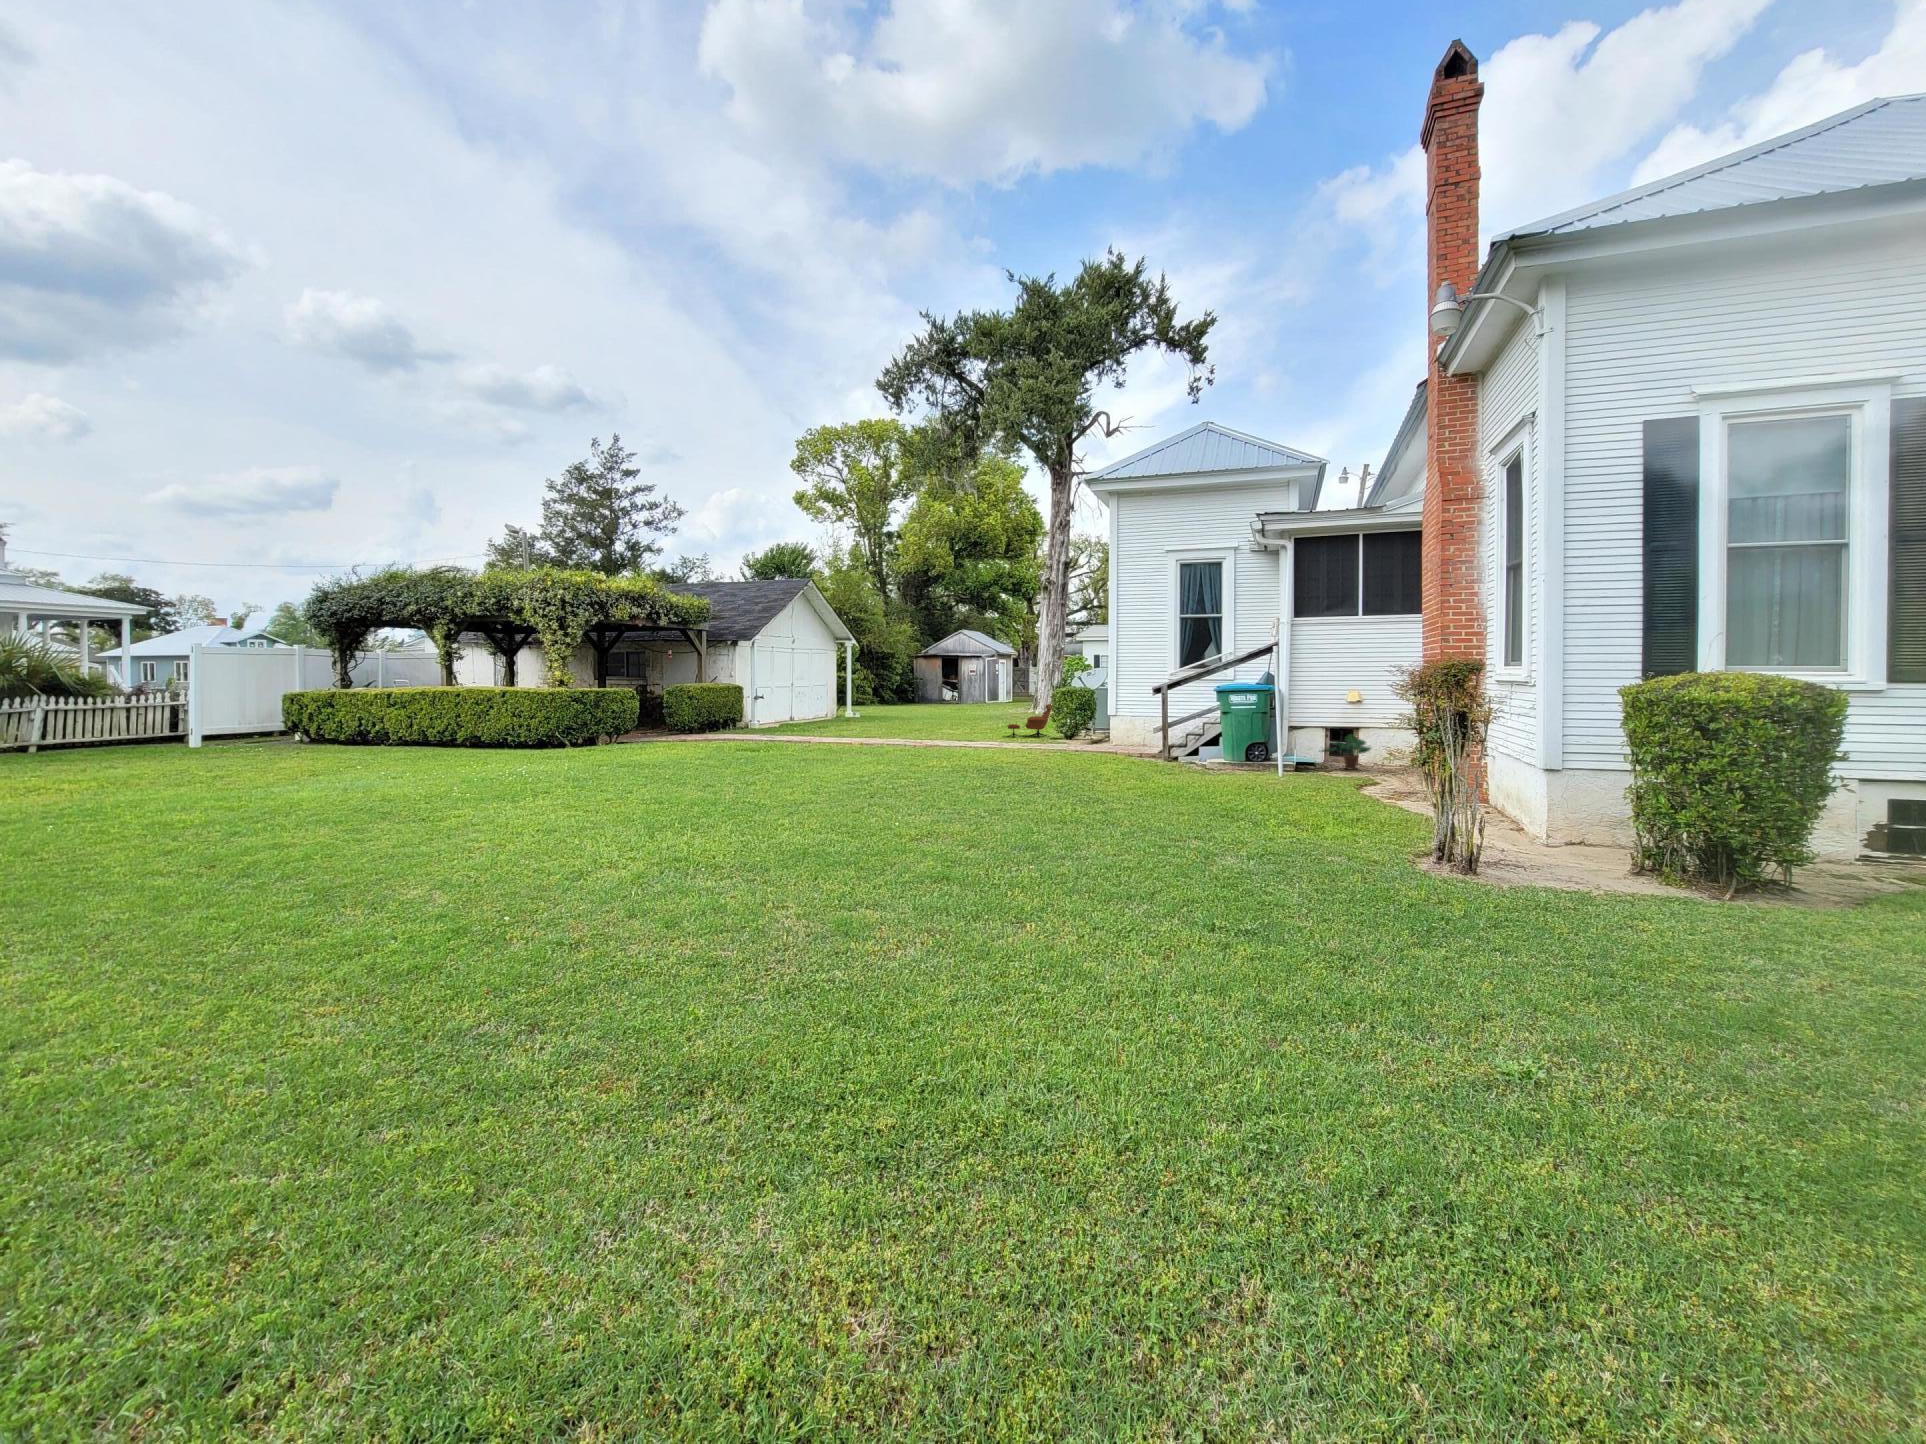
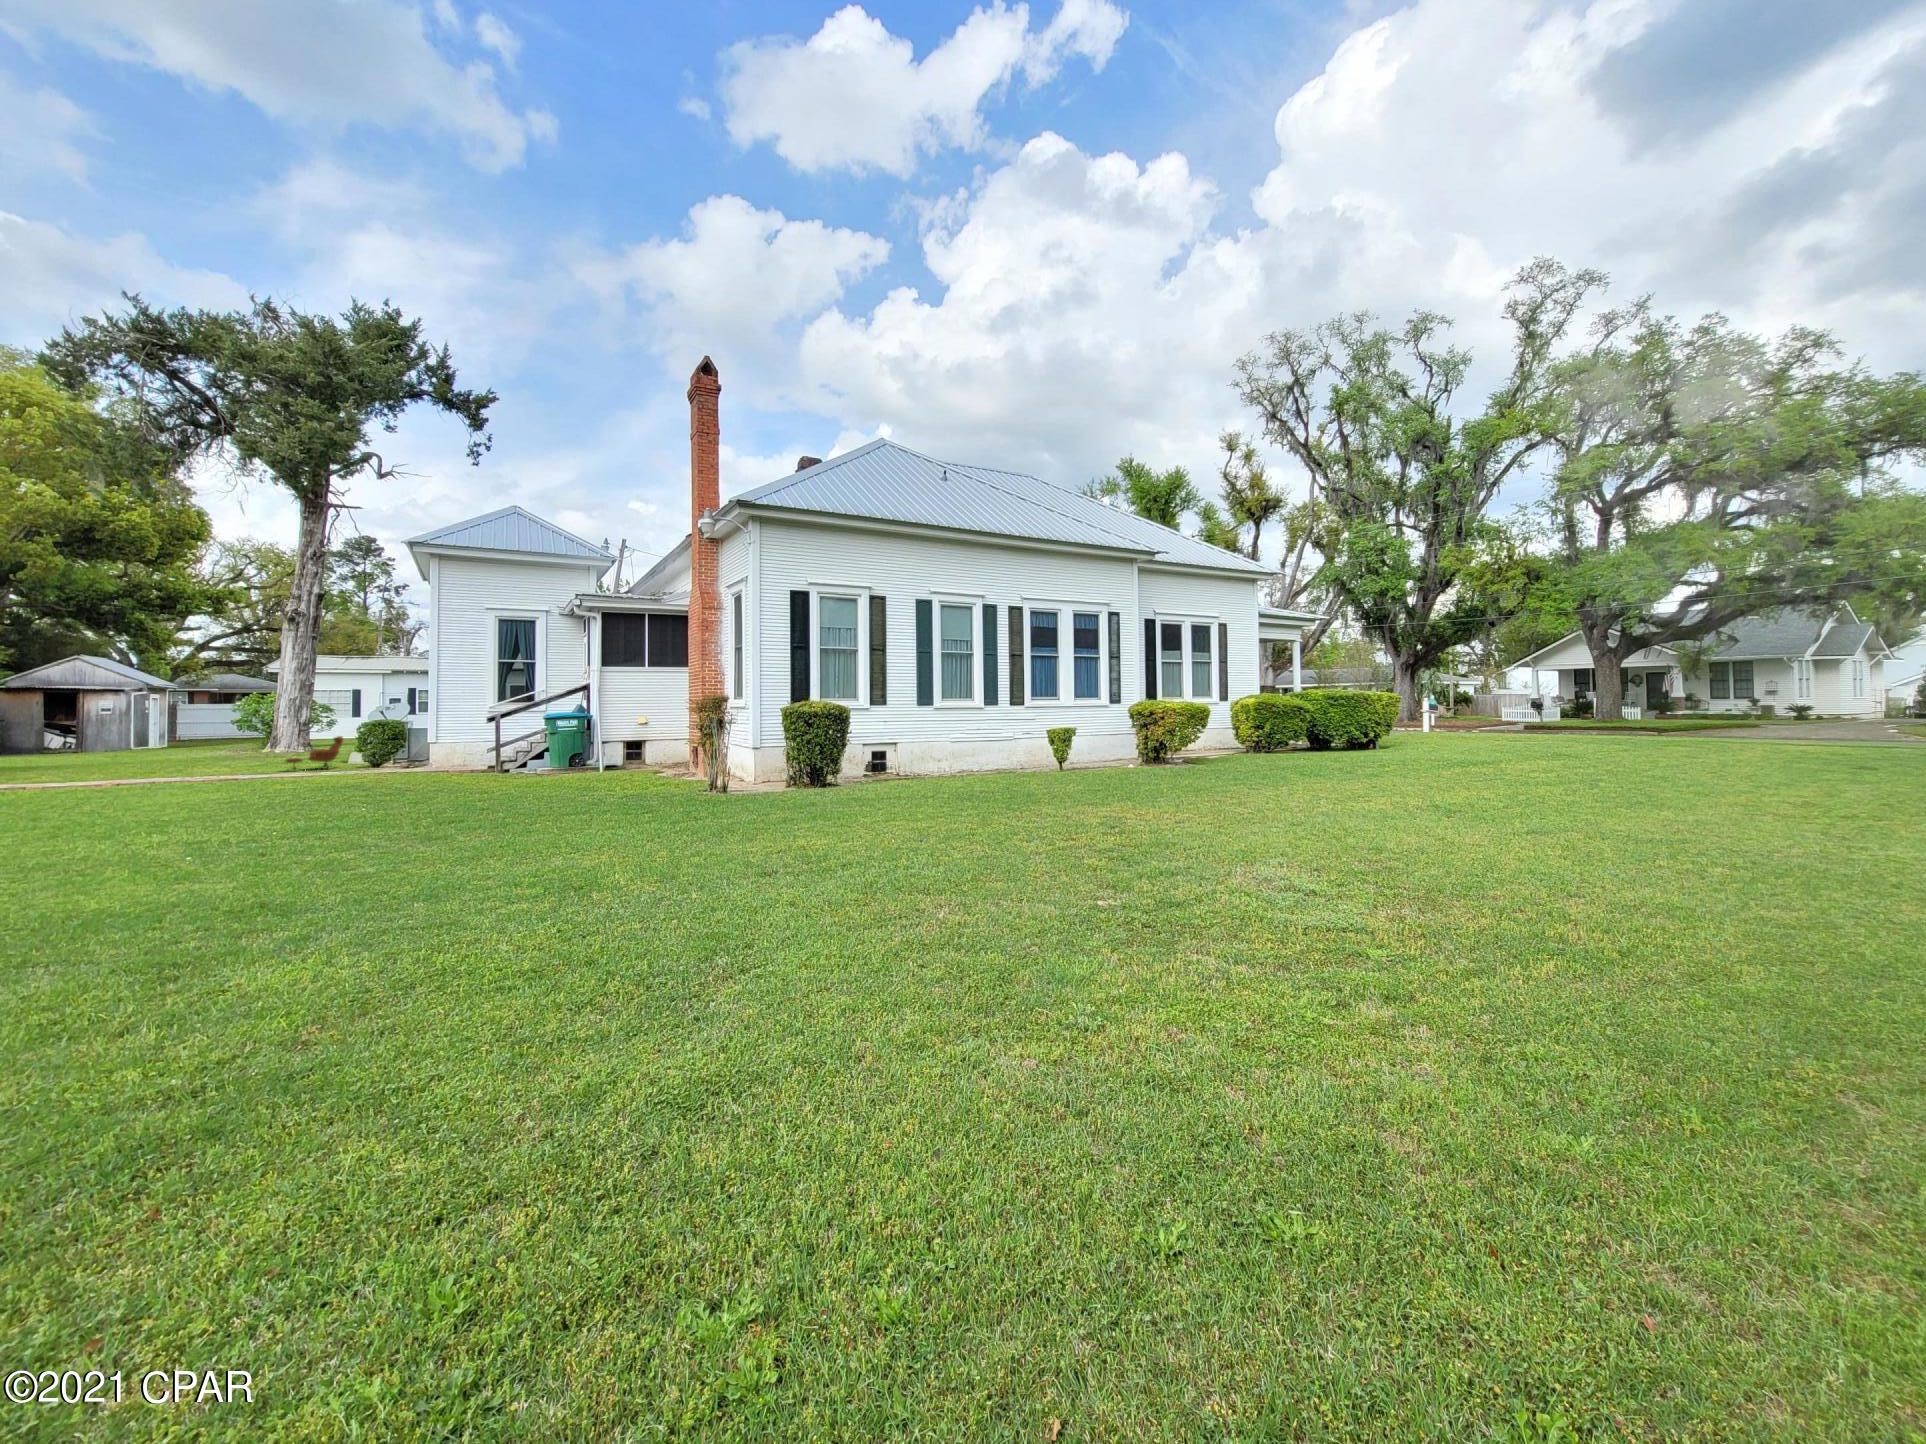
potted plant: present [1321,733,1372,770] -> none [624,743,661,767]

